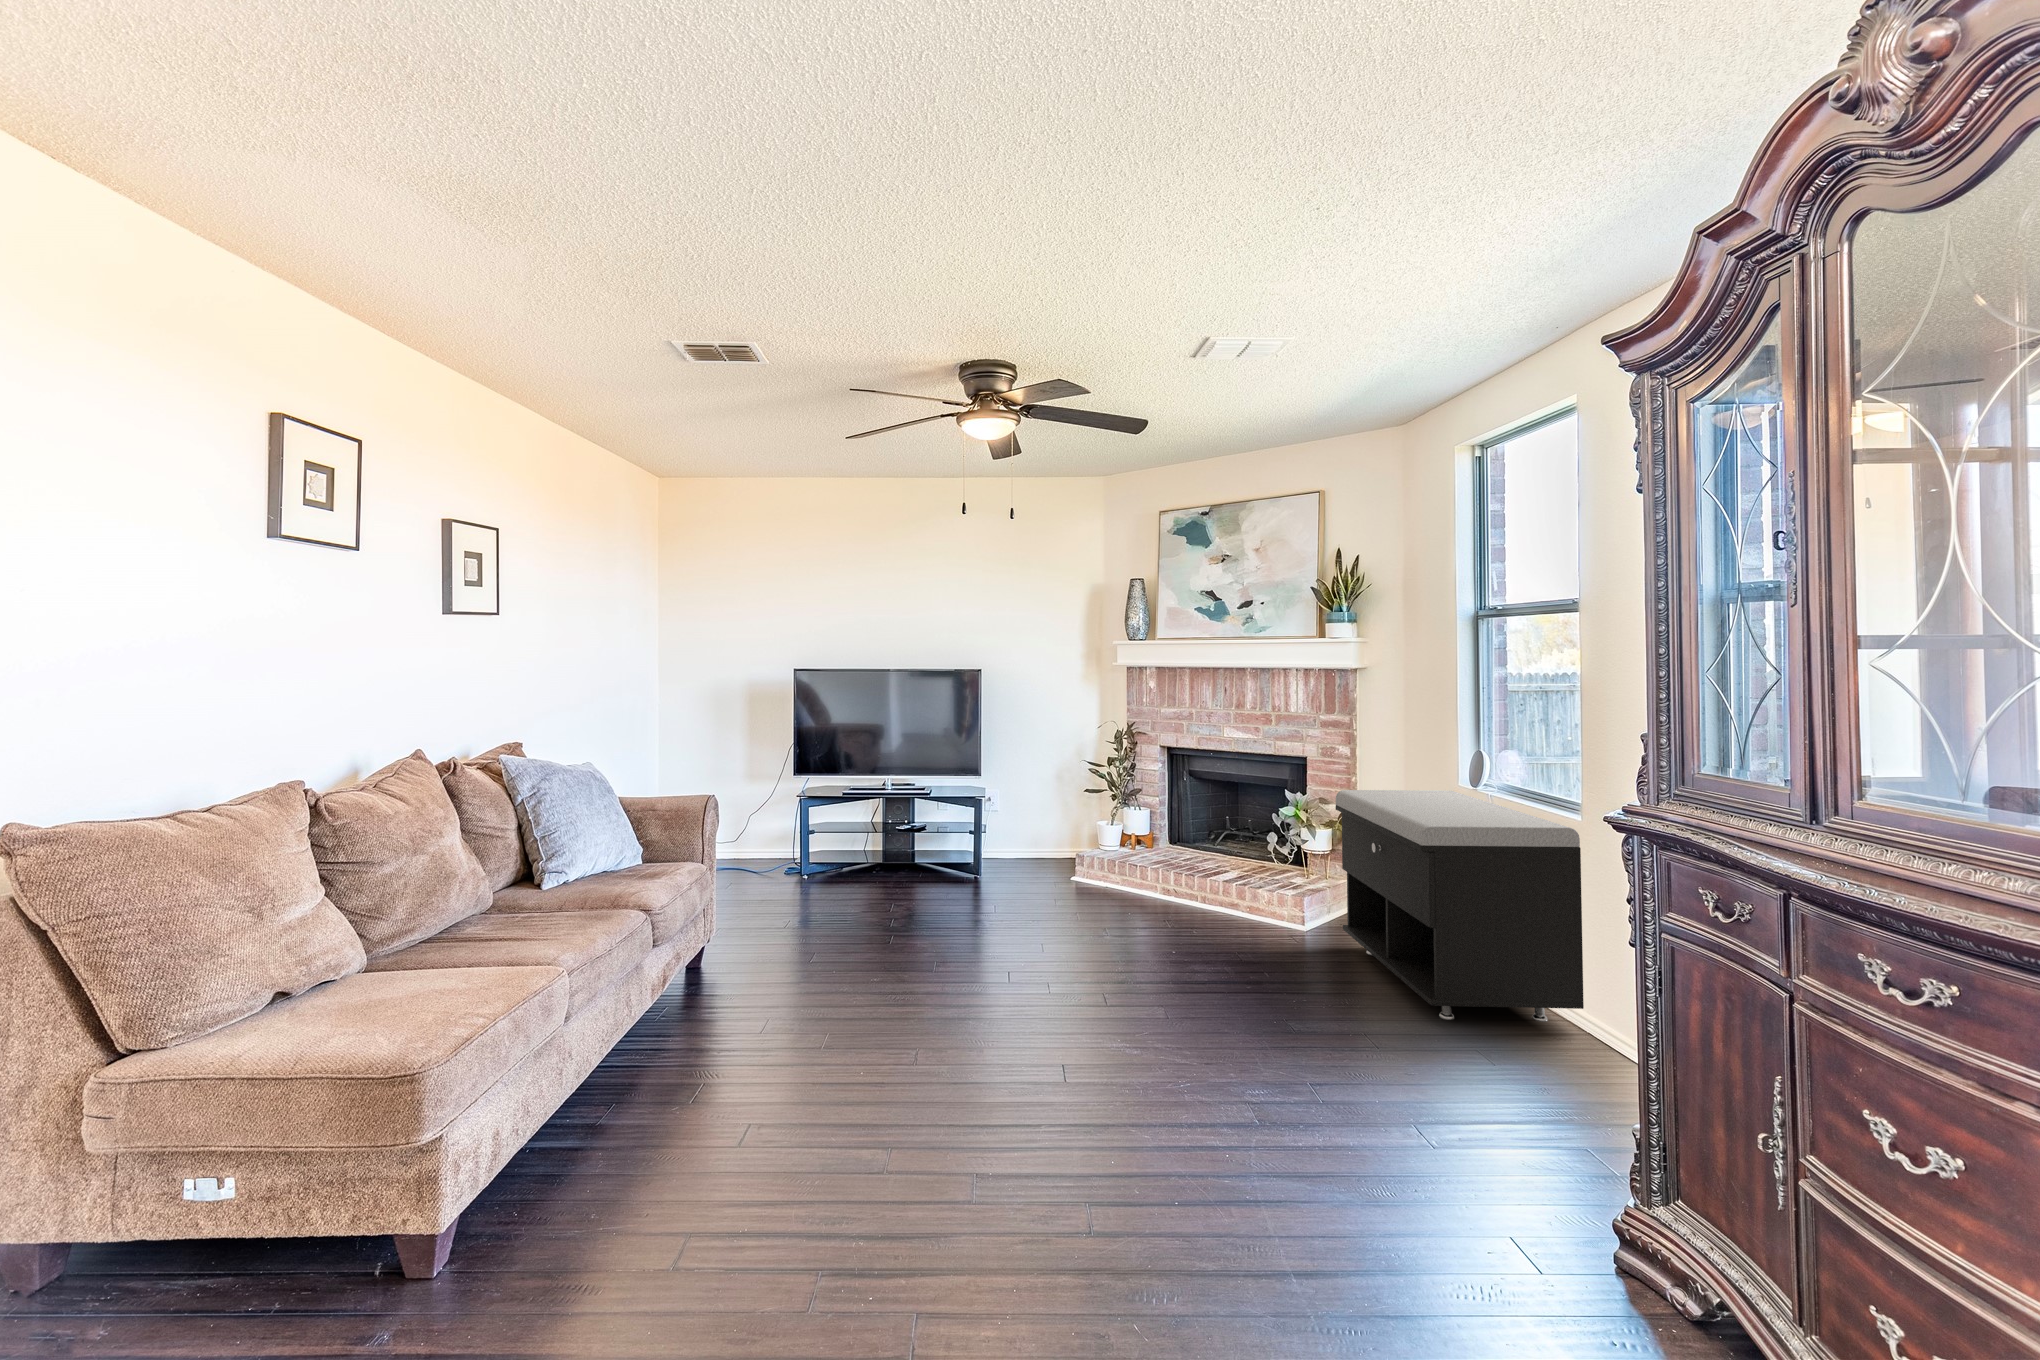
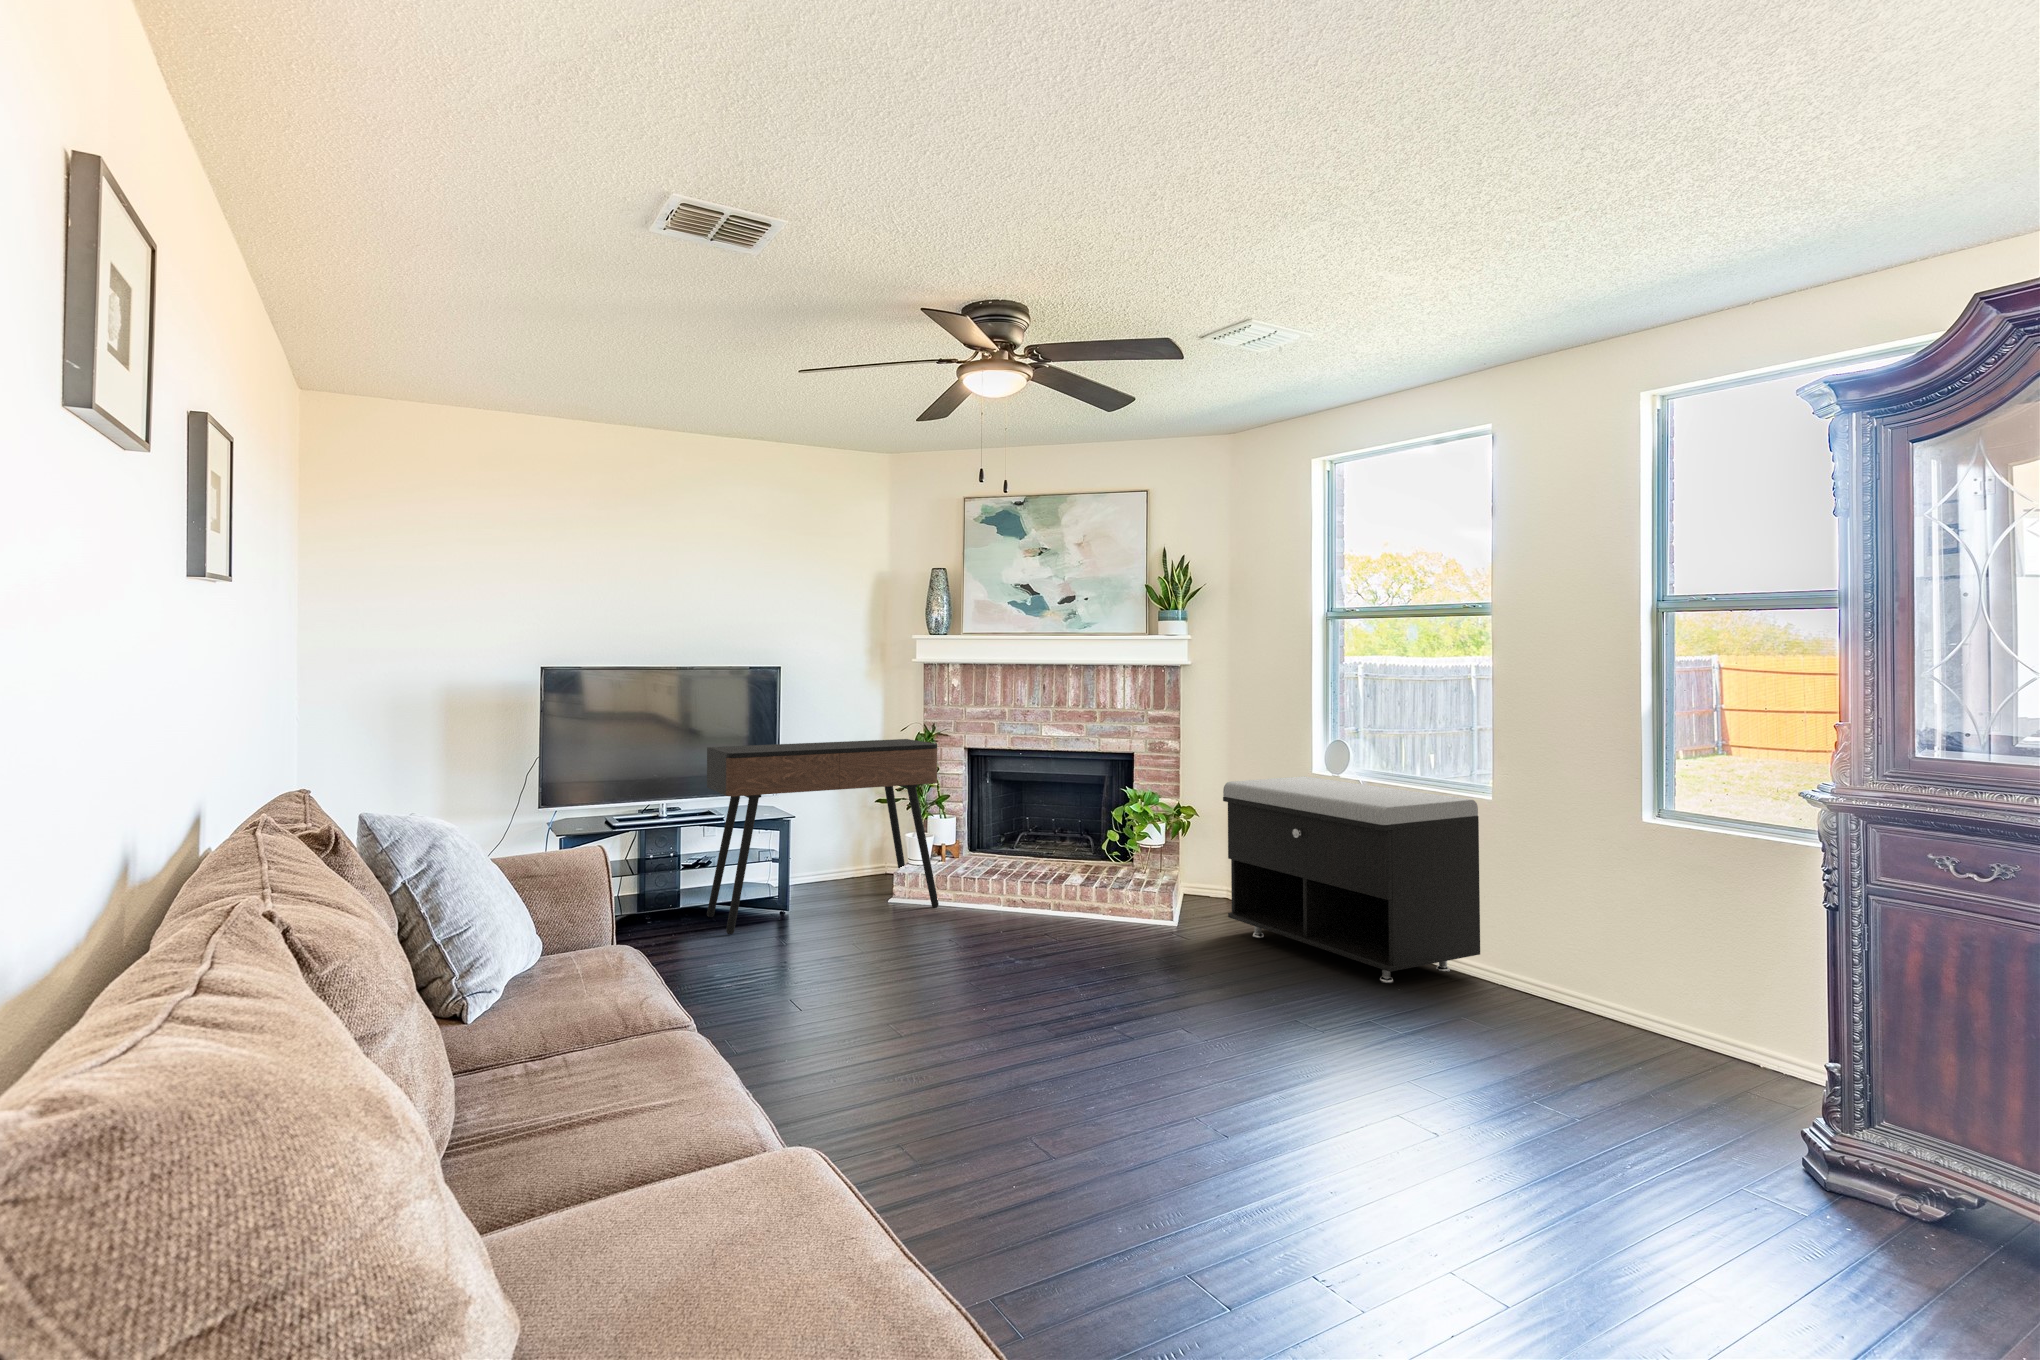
console table: none [912,734,1105,886] -> present [707,739,939,934]

